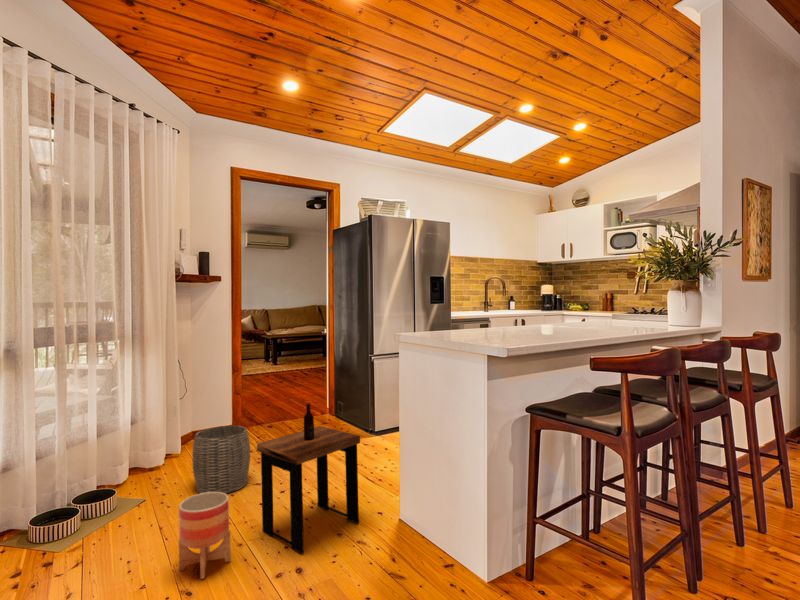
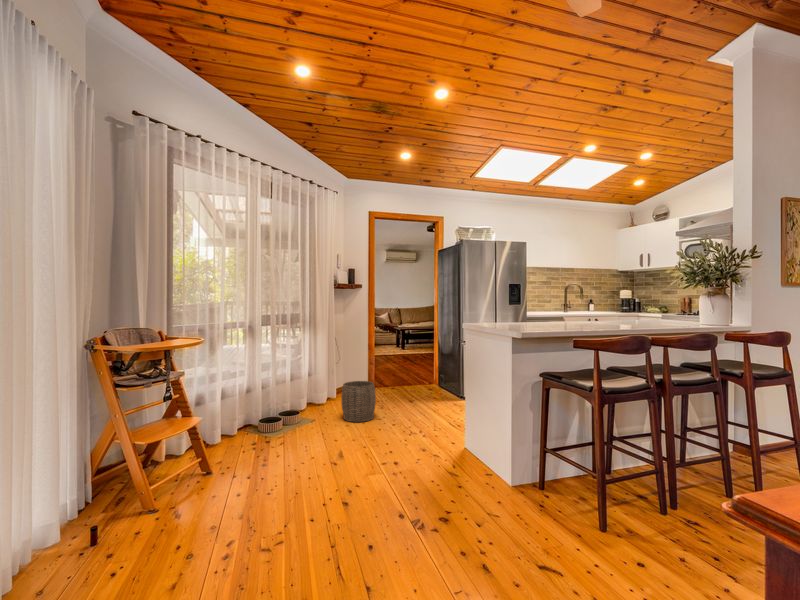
side table: present [257,403,360,554] -> none [377,366,440,455]
planter: present [179,492,231,579] -> none [332,413,360,458]

